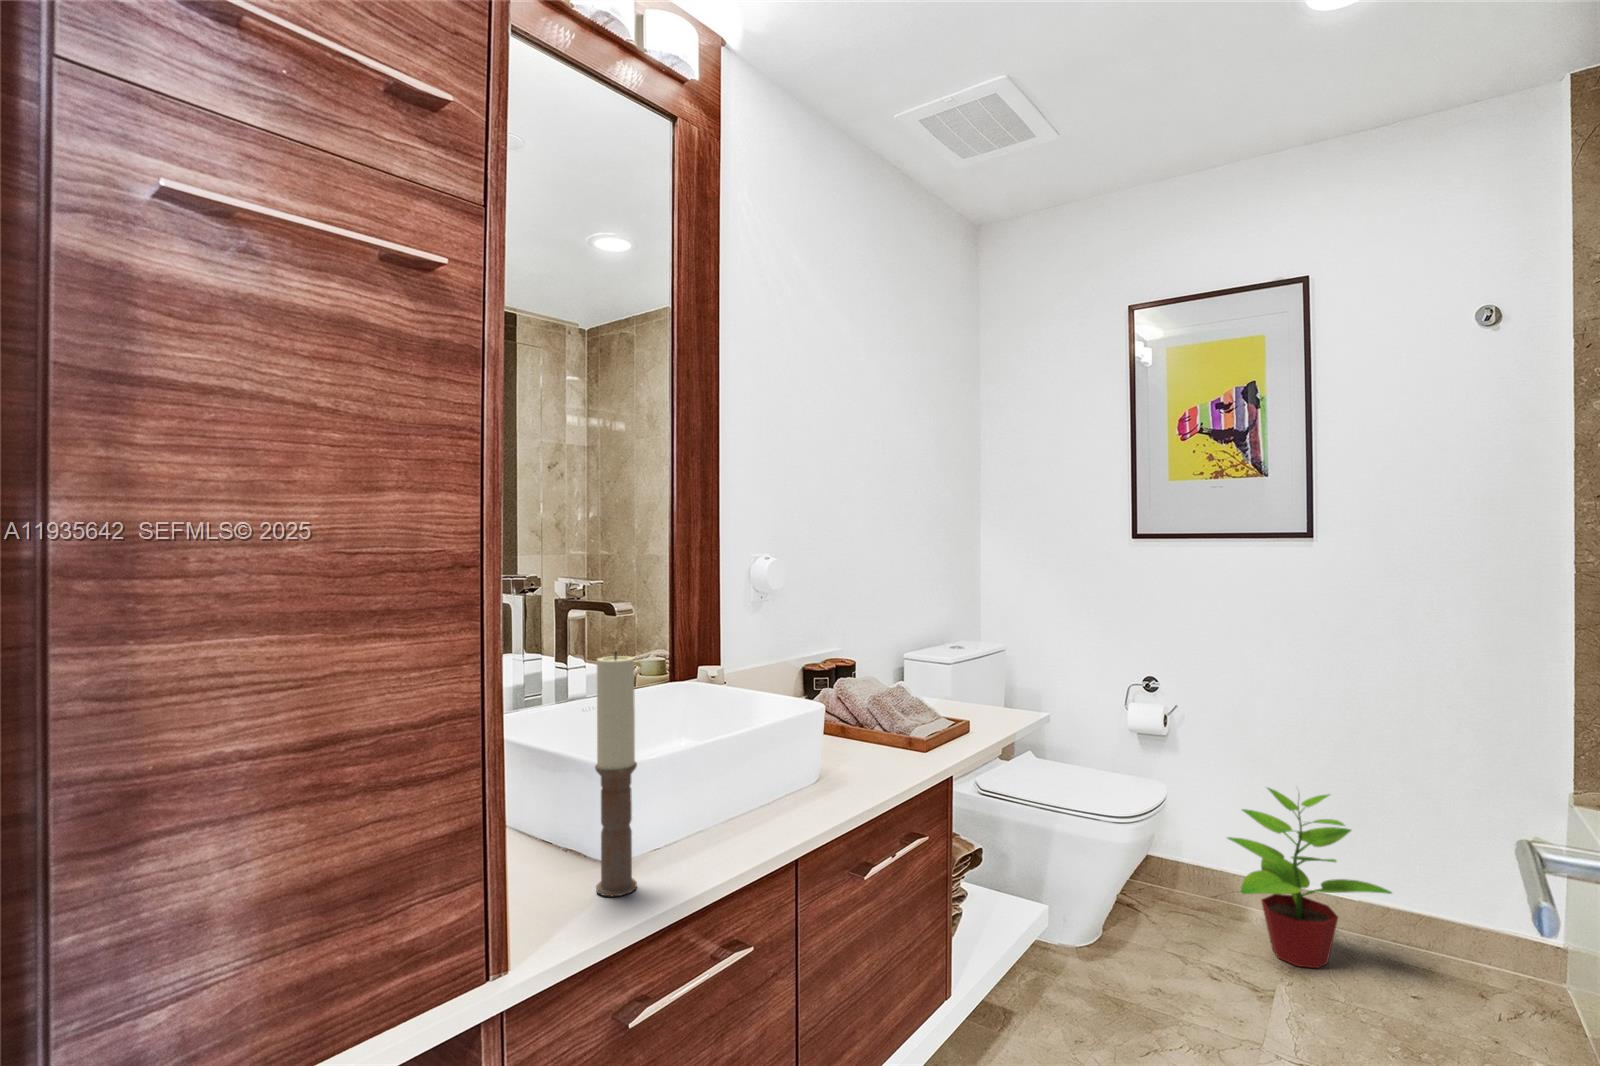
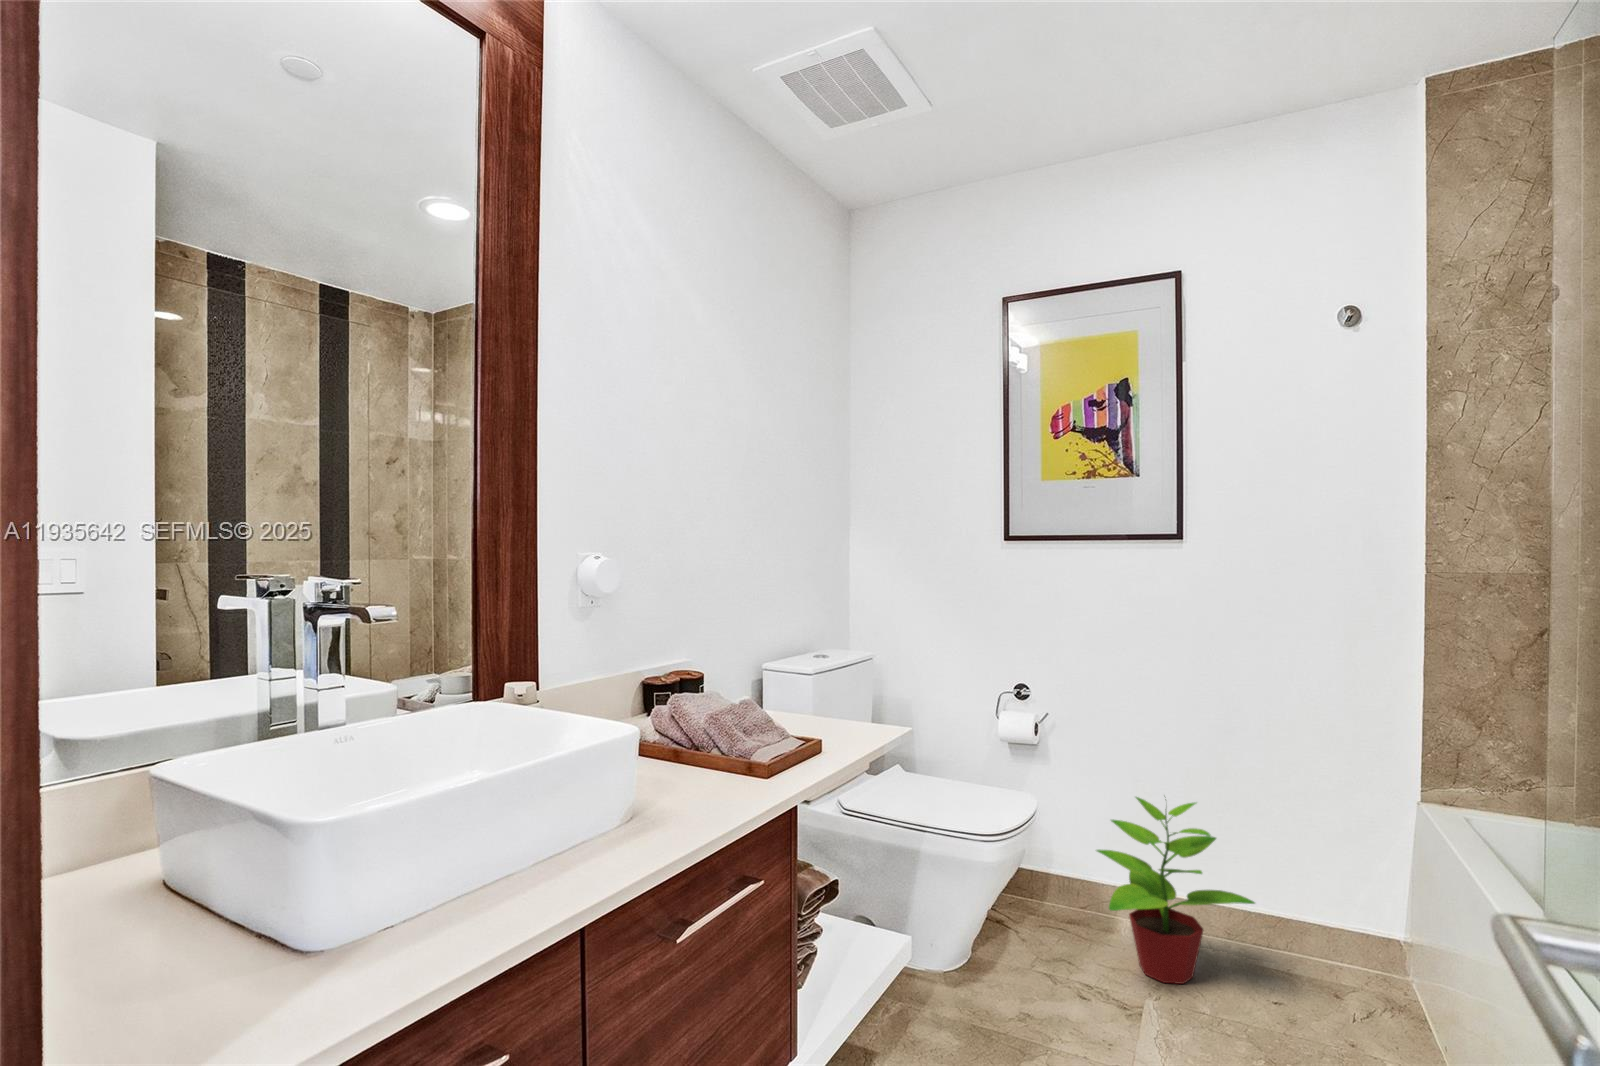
candle: present [595,652,637,896] -> none [264,675,328,1014]

